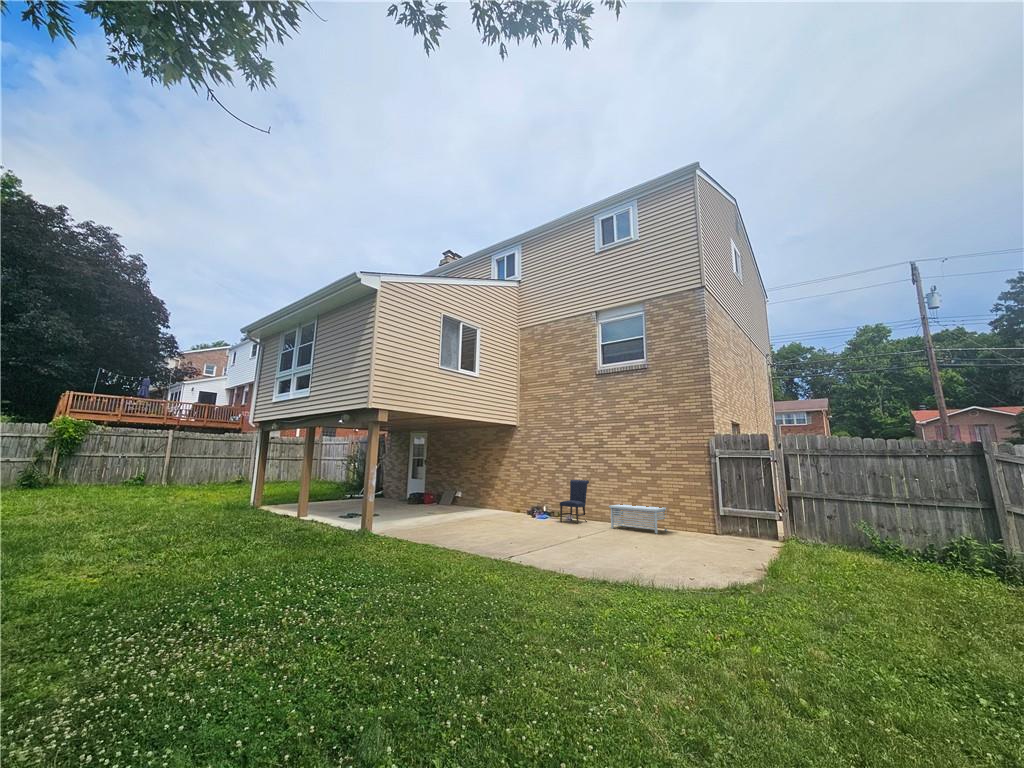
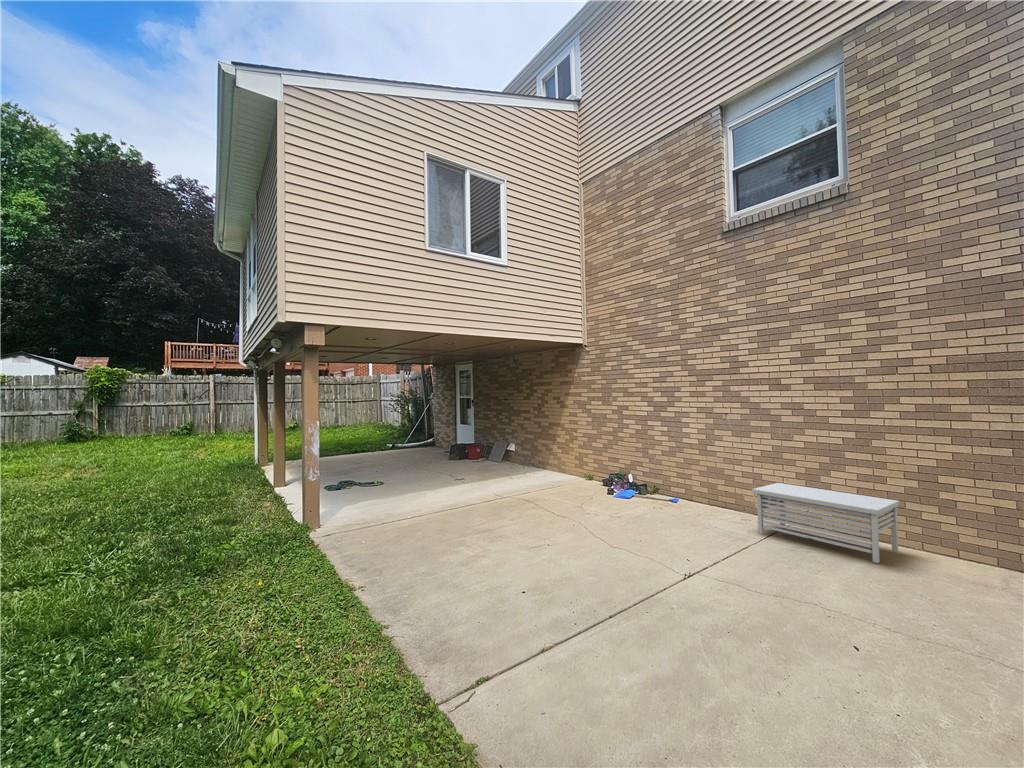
chair: present [560,480,589,524] -> none [652,432,709,516]

